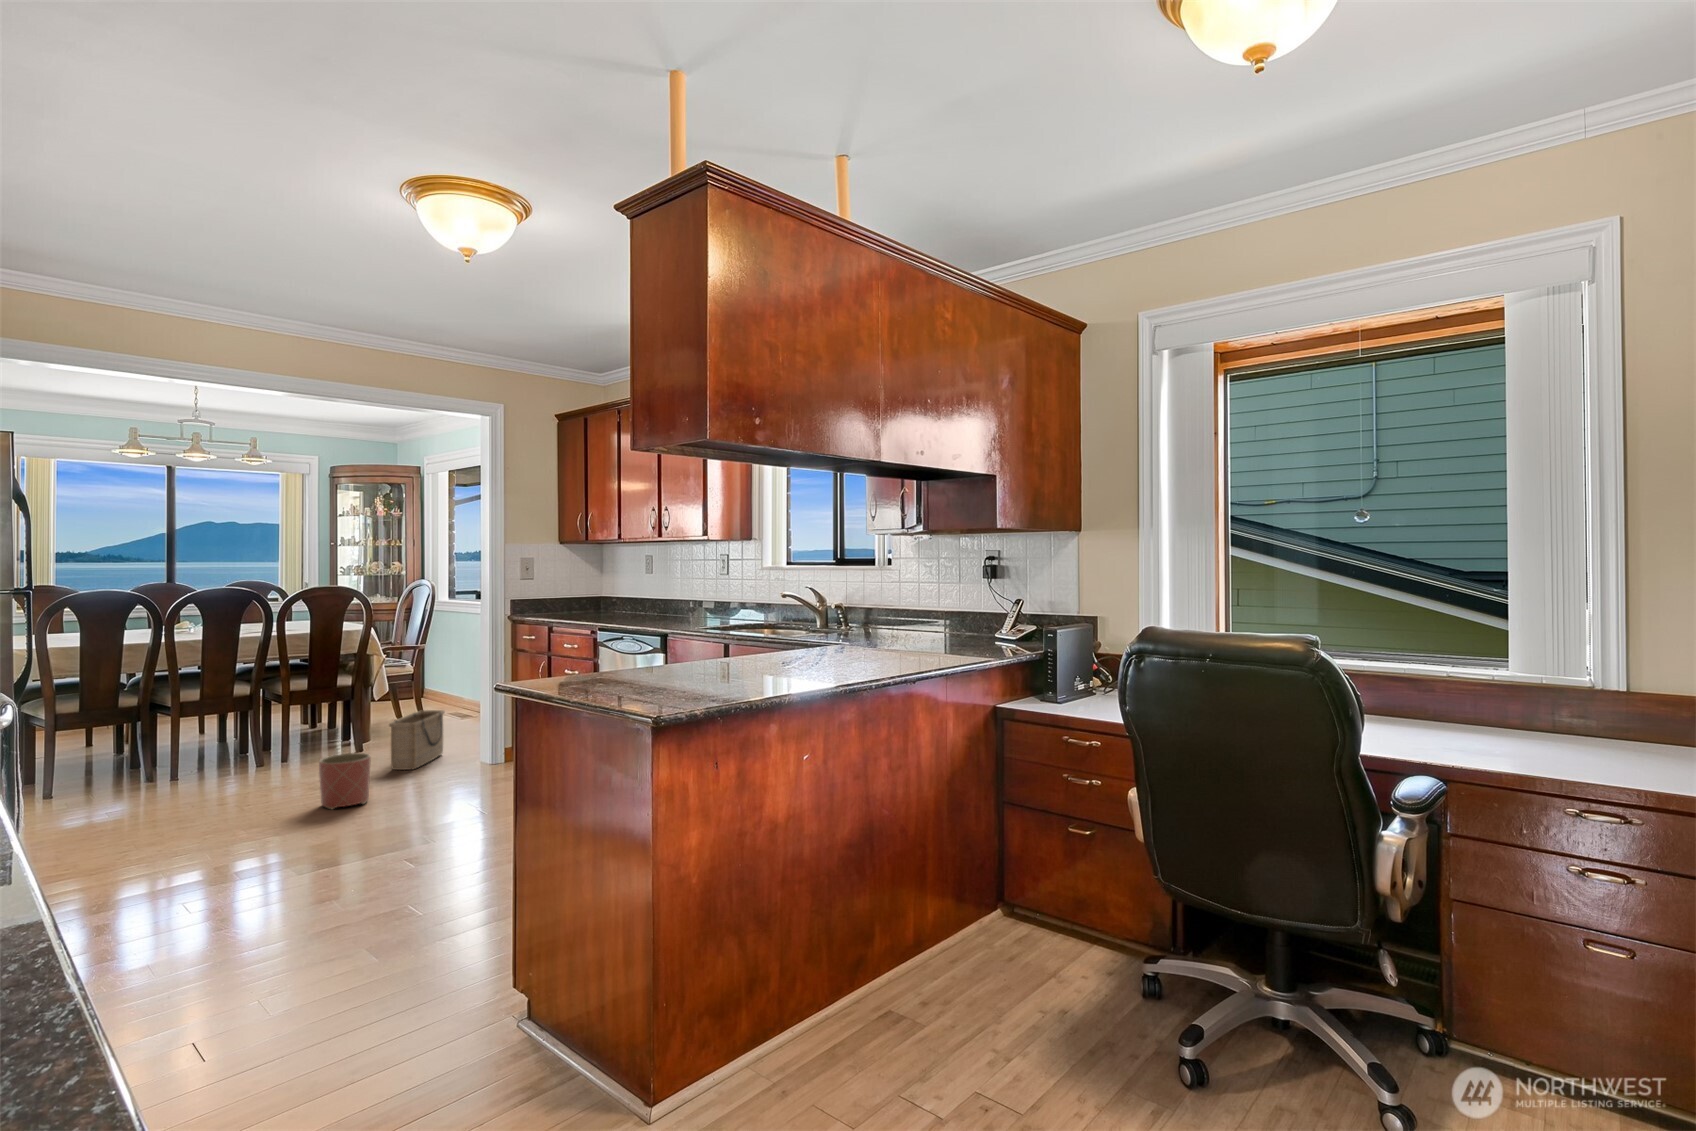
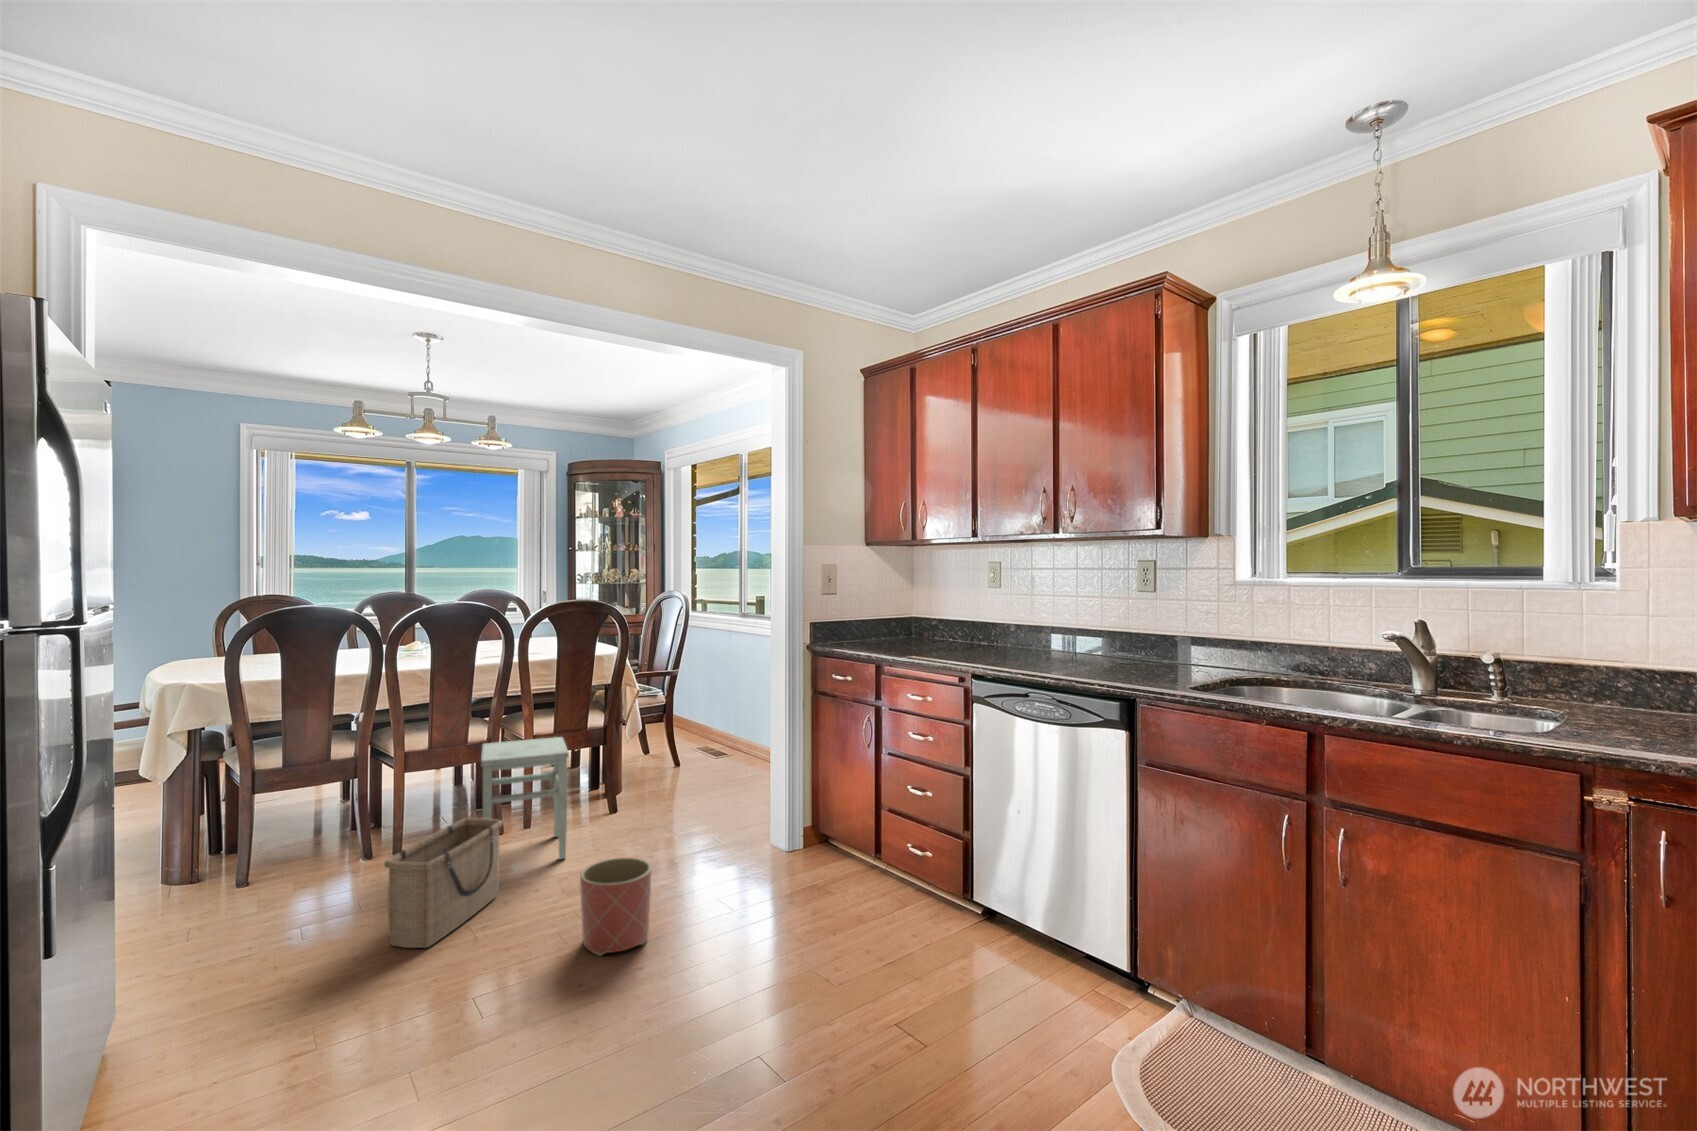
stool: none [246,689,317,781] -> present [481,737,569,859]
basket: present [389,710,445,770] -> present [384,818,503,948]

